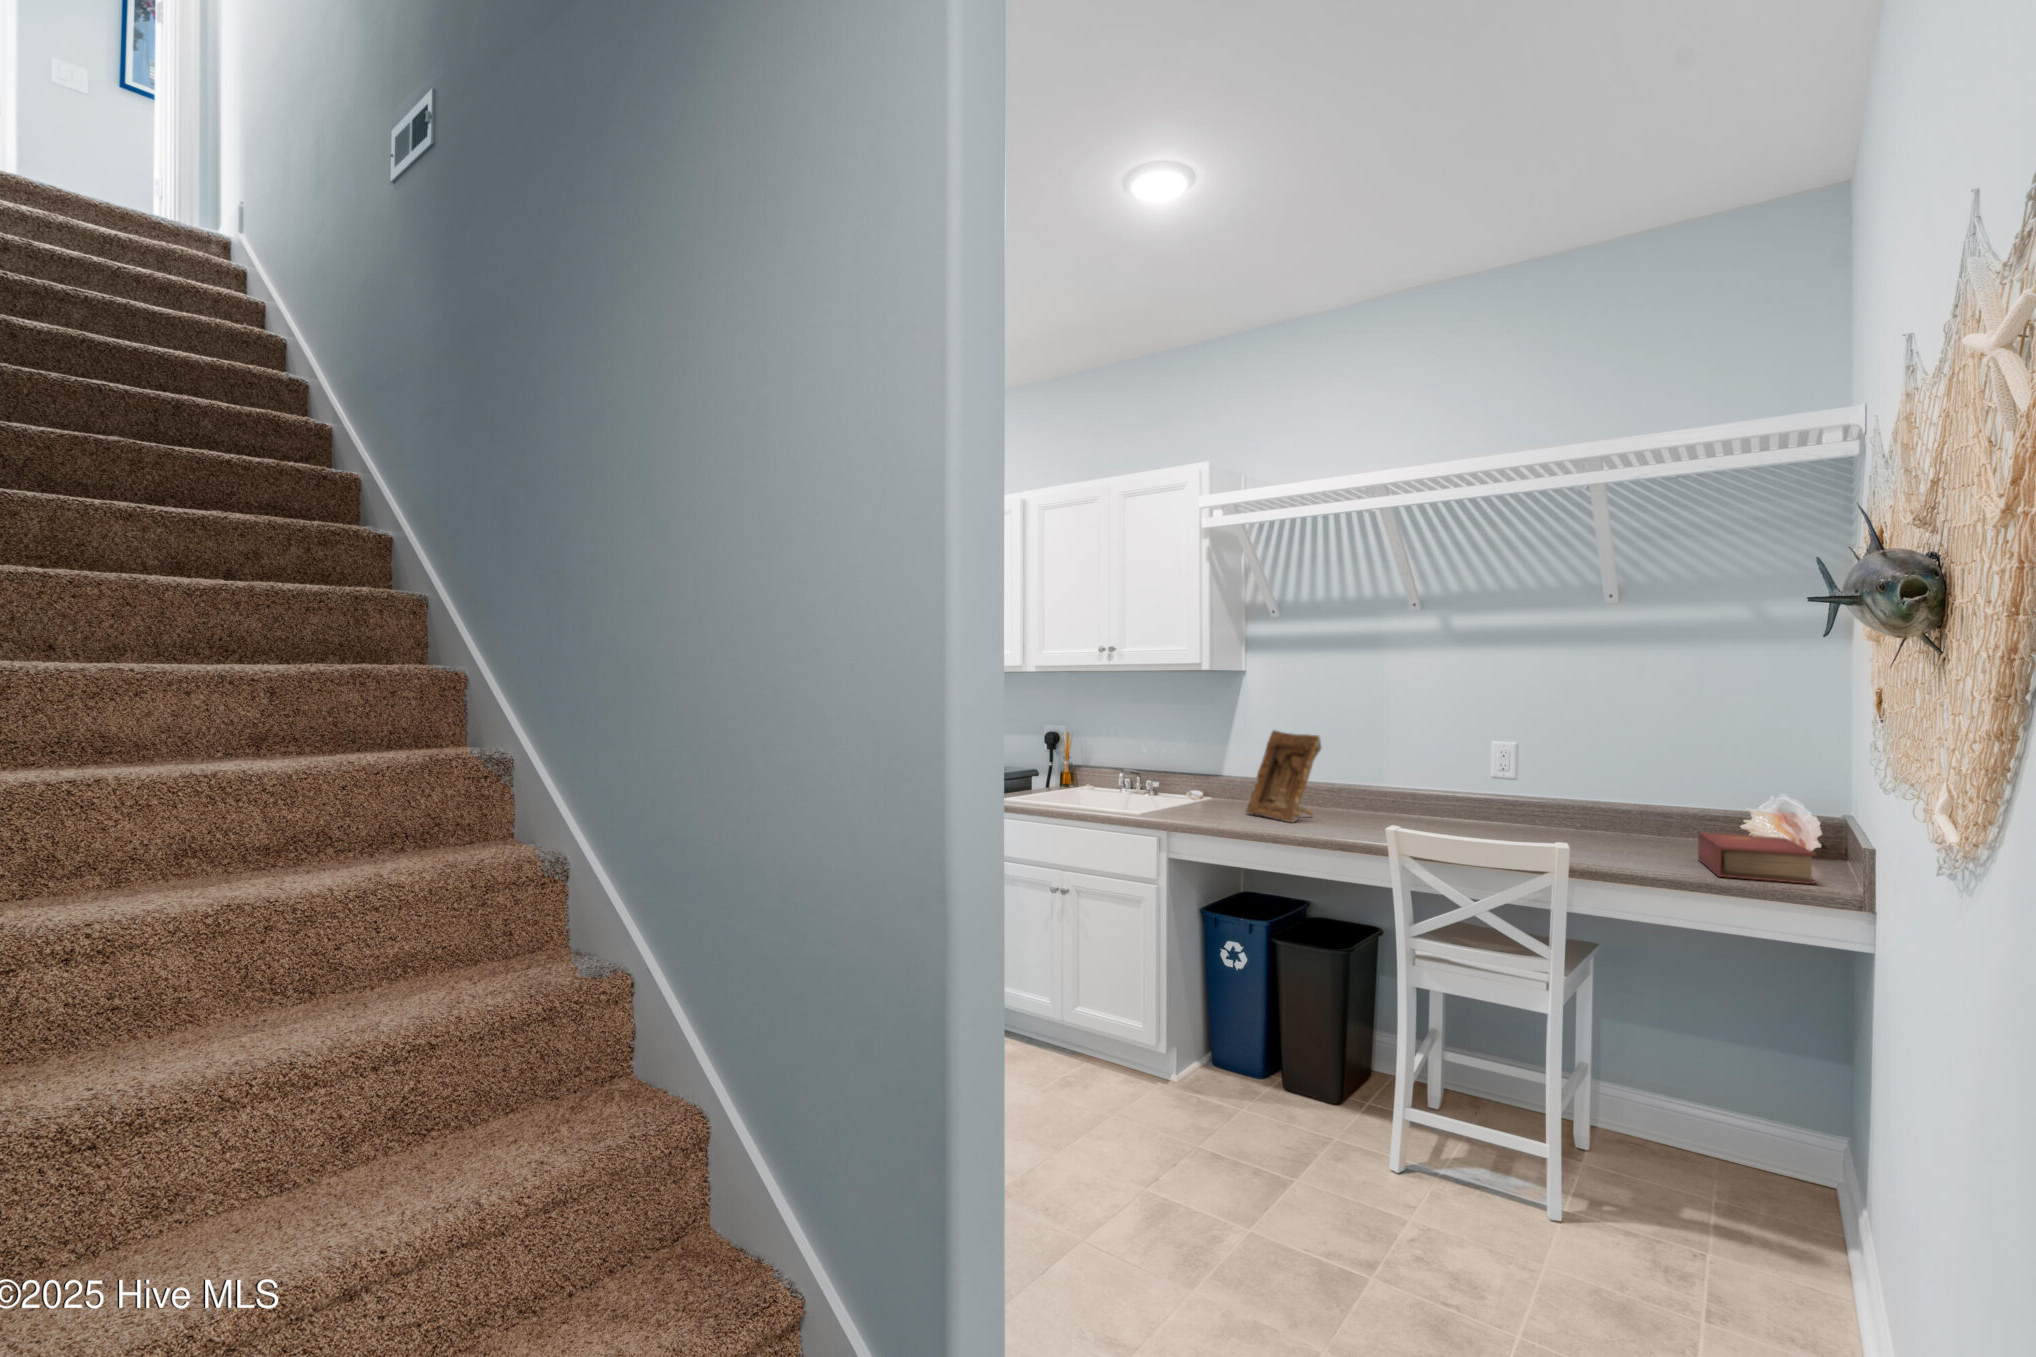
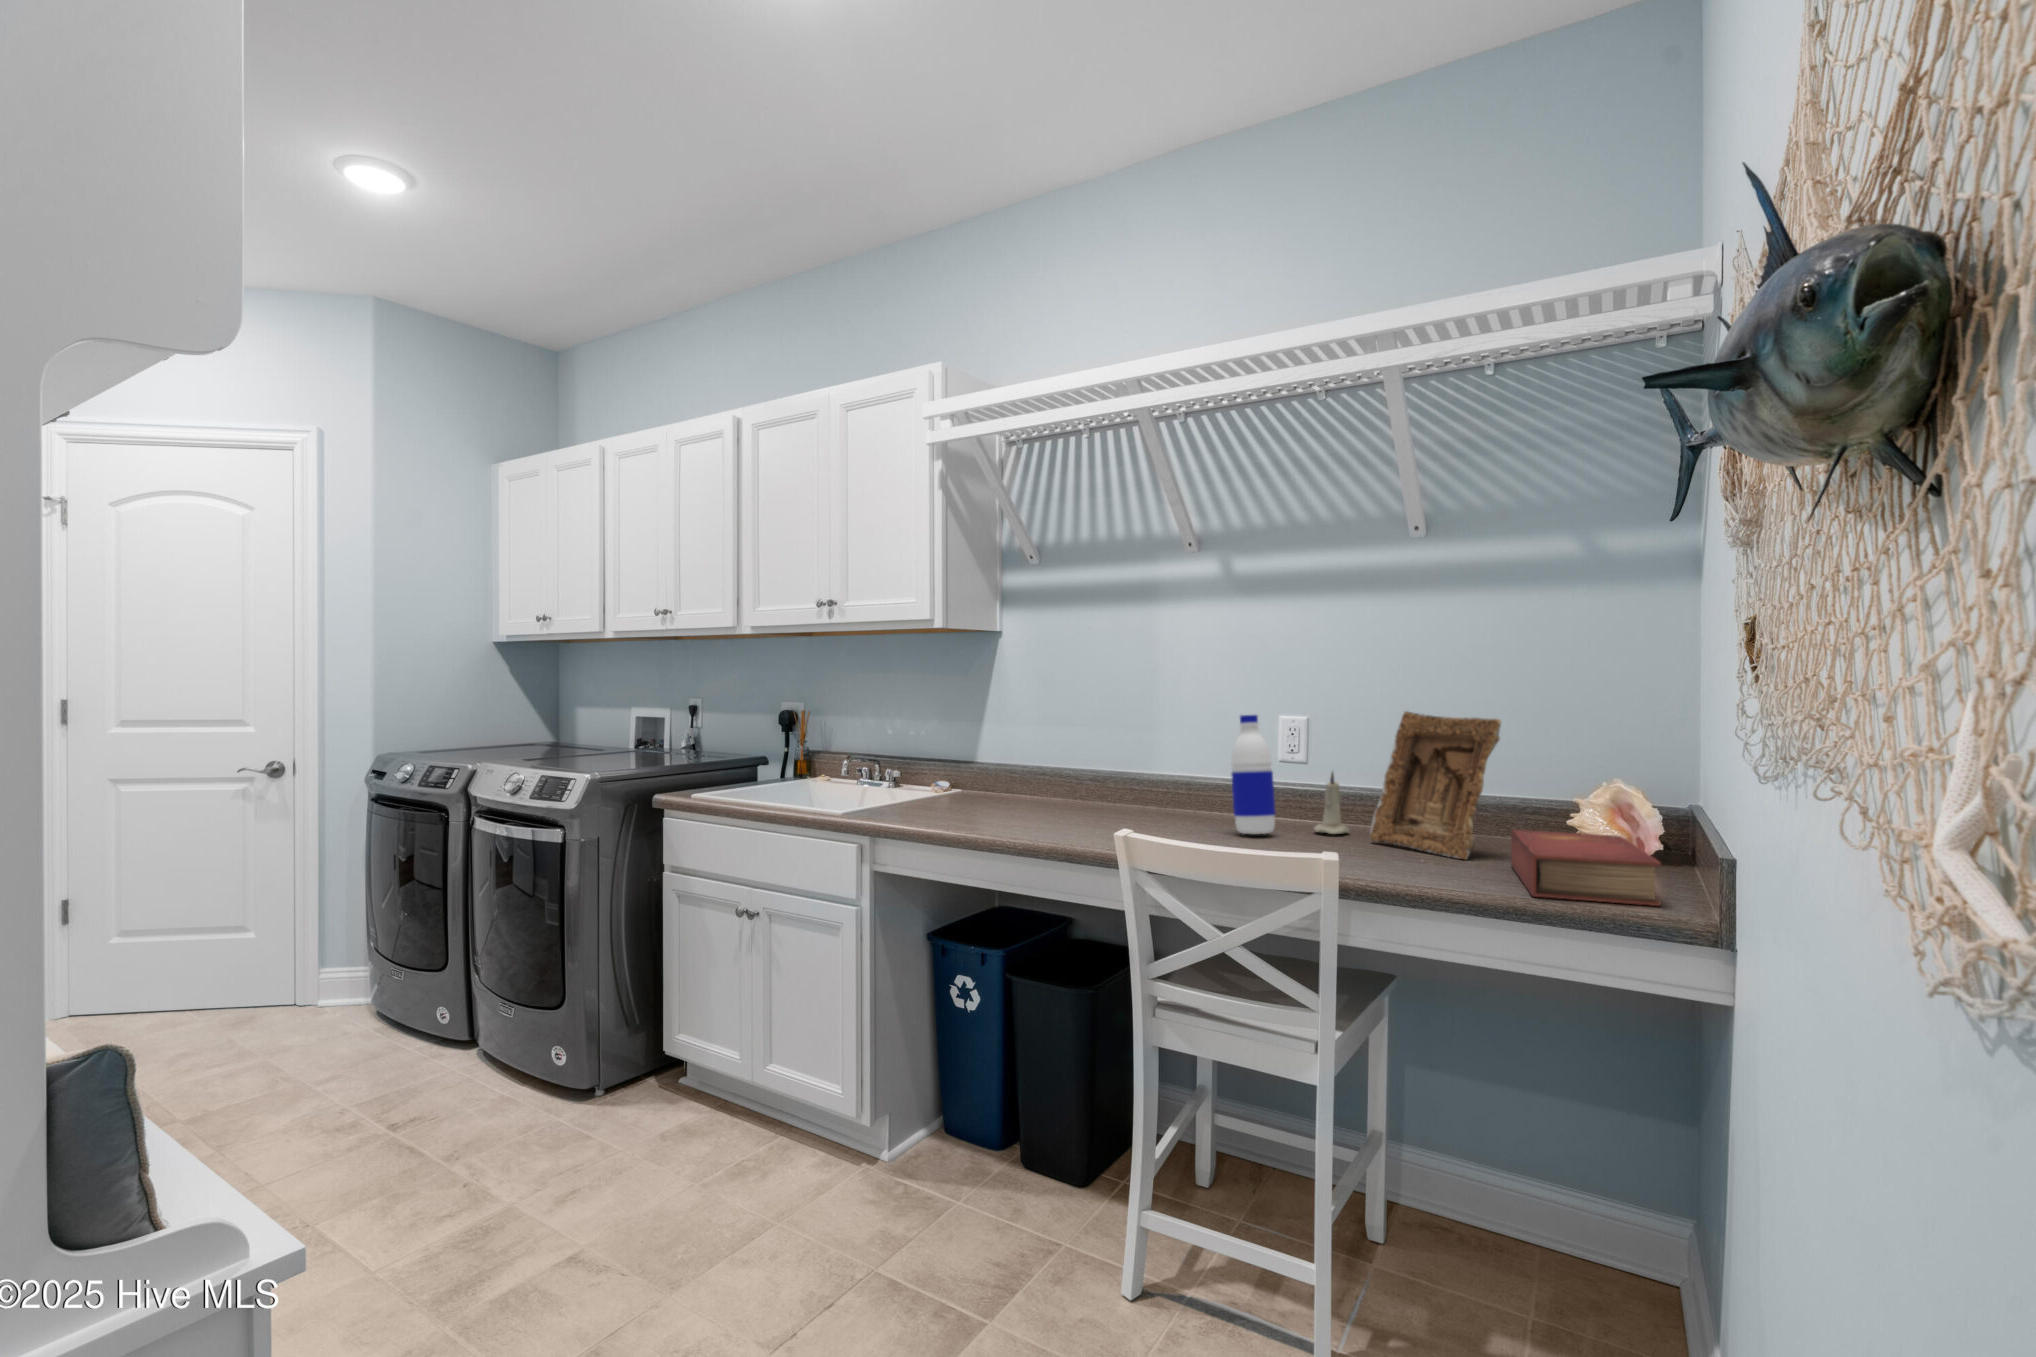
picture frame: present [1246,730,1321,822] -> present [1370,711,1501,859]
water bottle: none [1463,742,1500,835] -> present [1231,715,1275,834]
candle: none [1529,786,1559,836] -> present [1314,772,1349,834]

